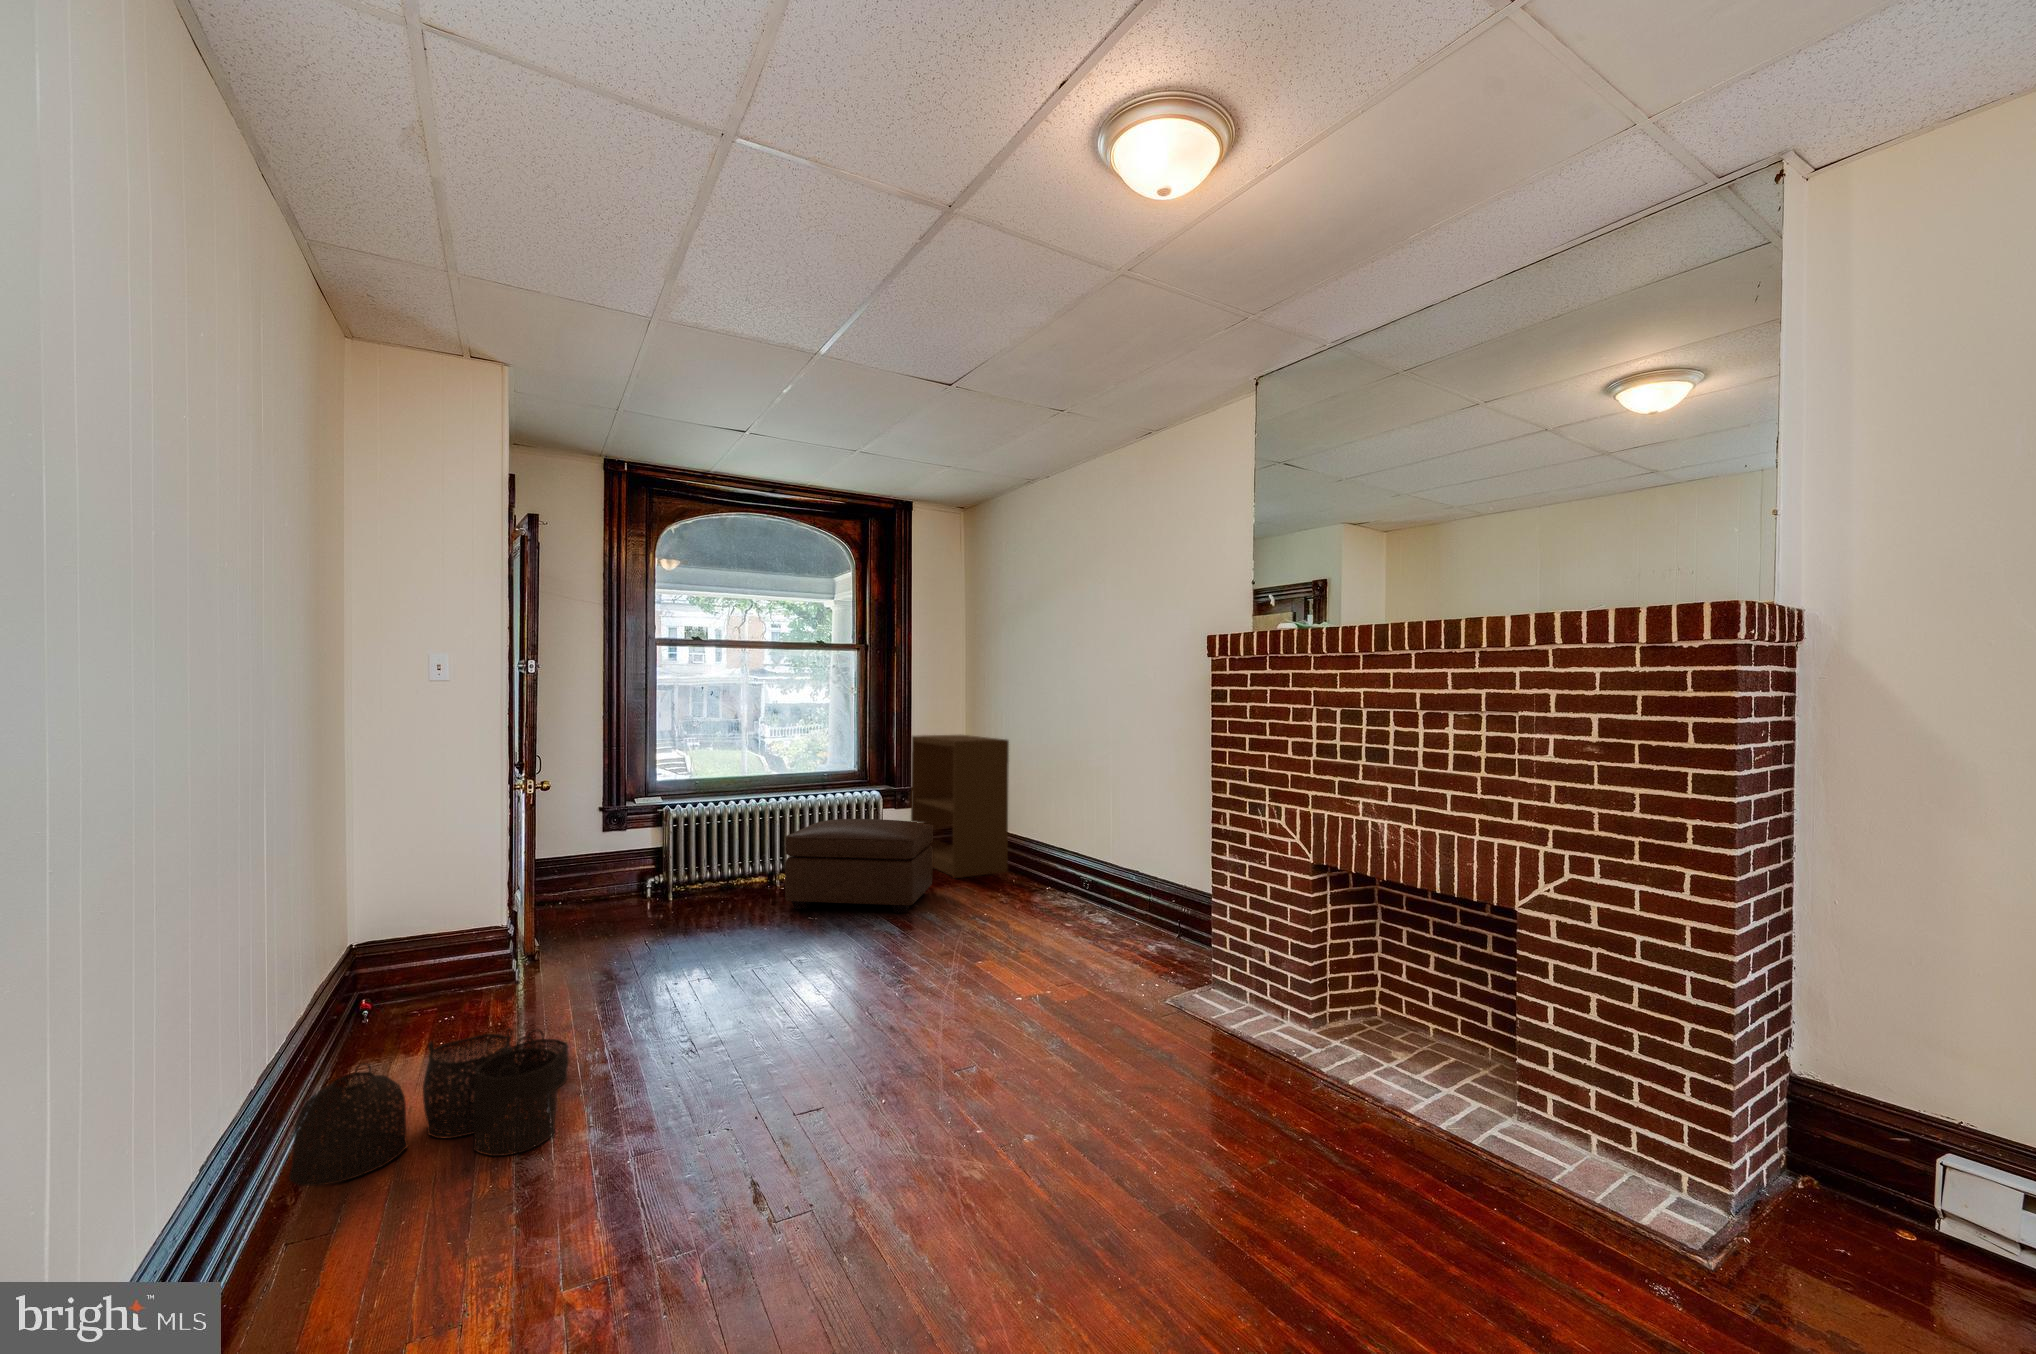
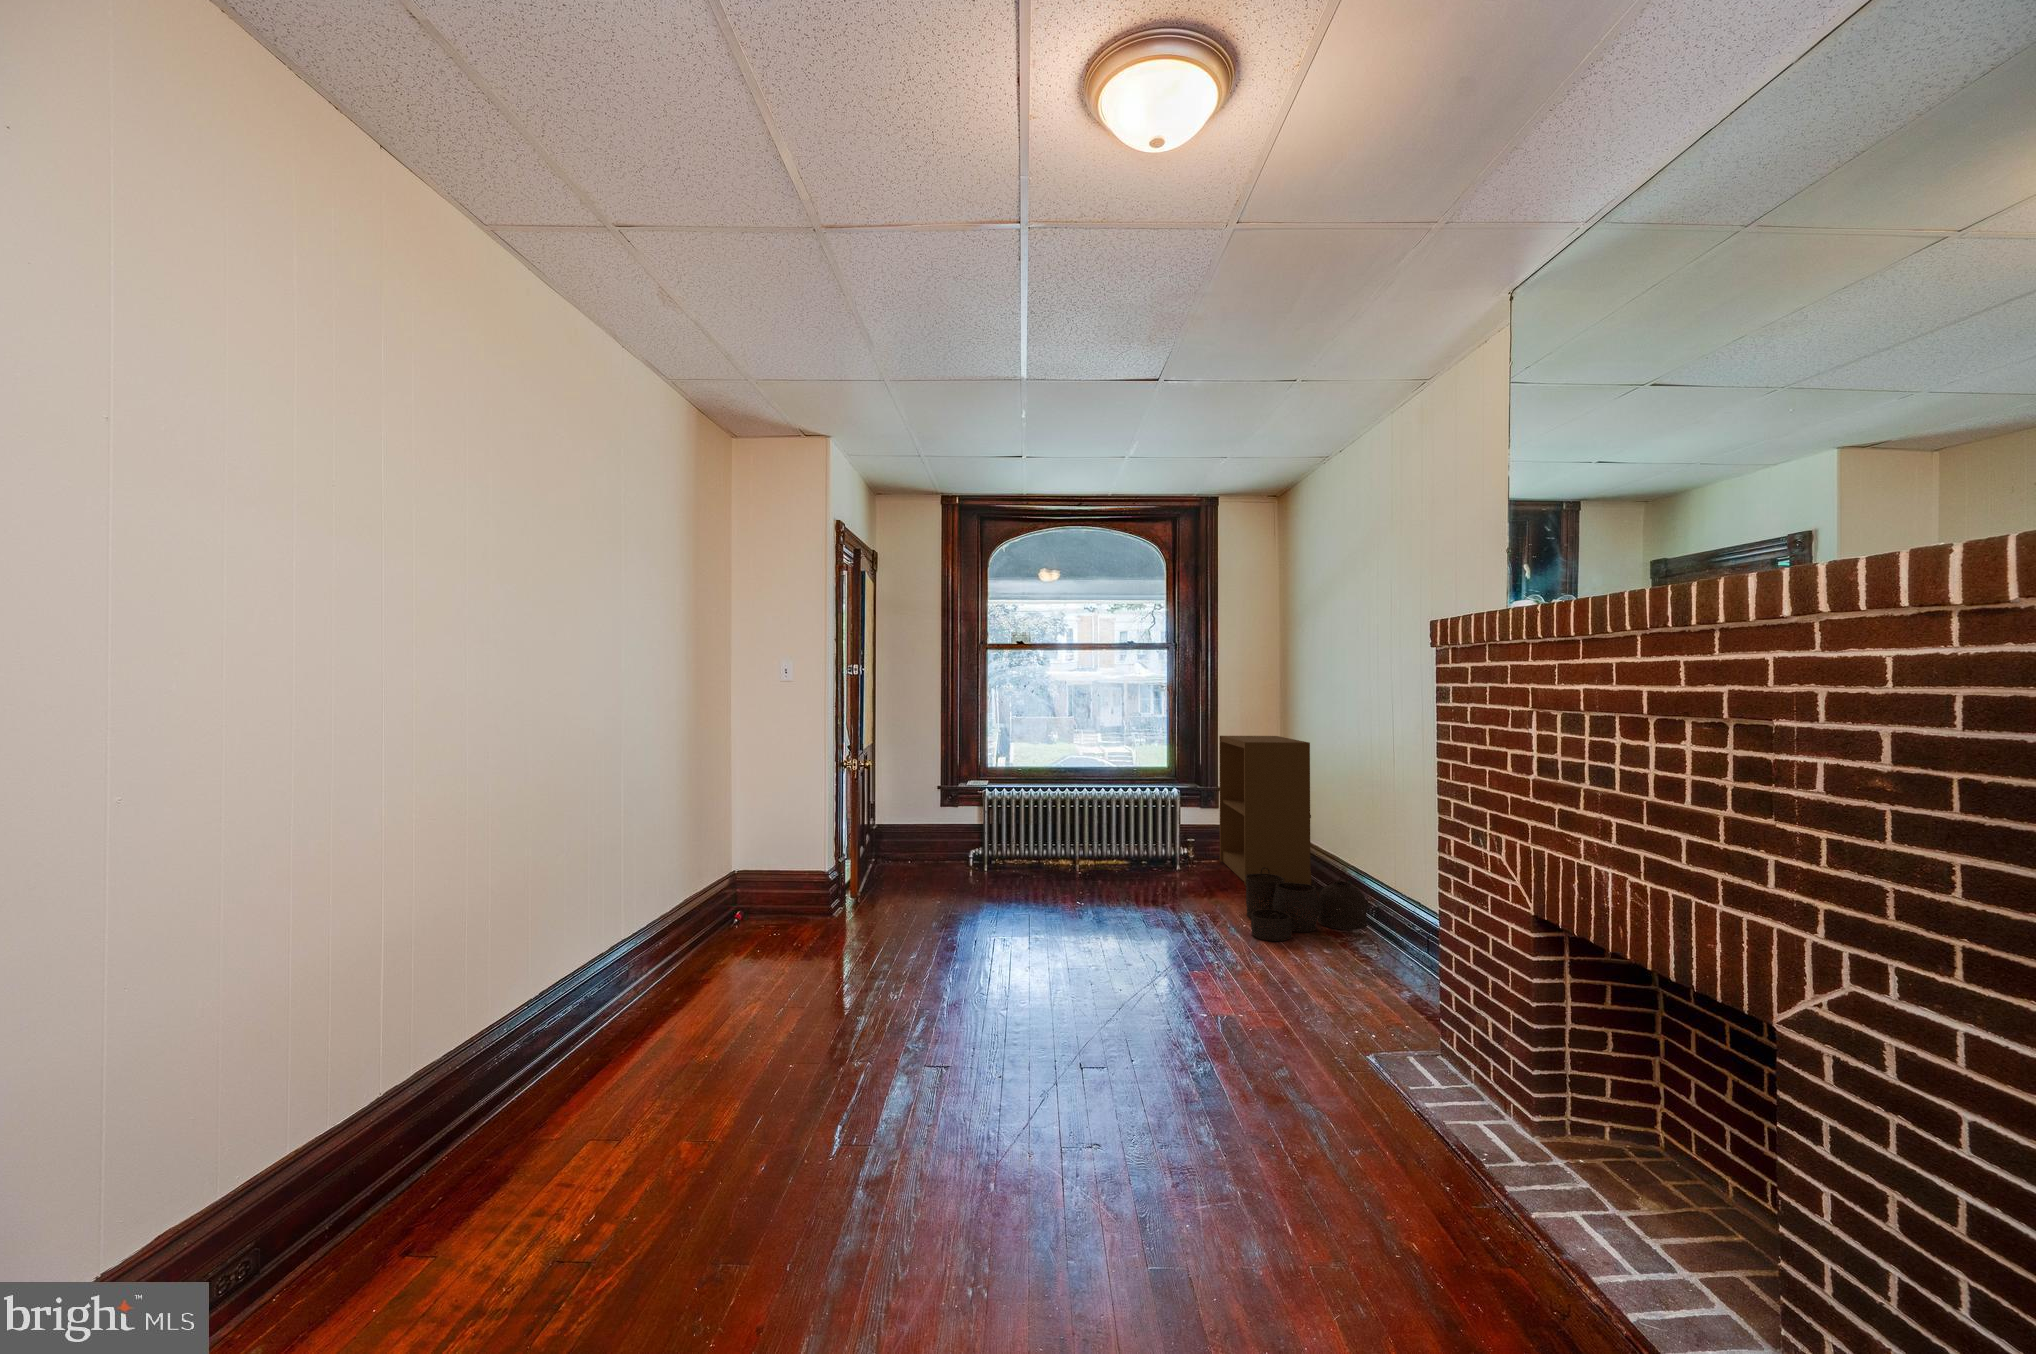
ottoman: present [785,819,933,913] -> none [1061,814,1211,913]
woven basket: present [289,1028,568,1186] -> present [1245,867,1367,941]

